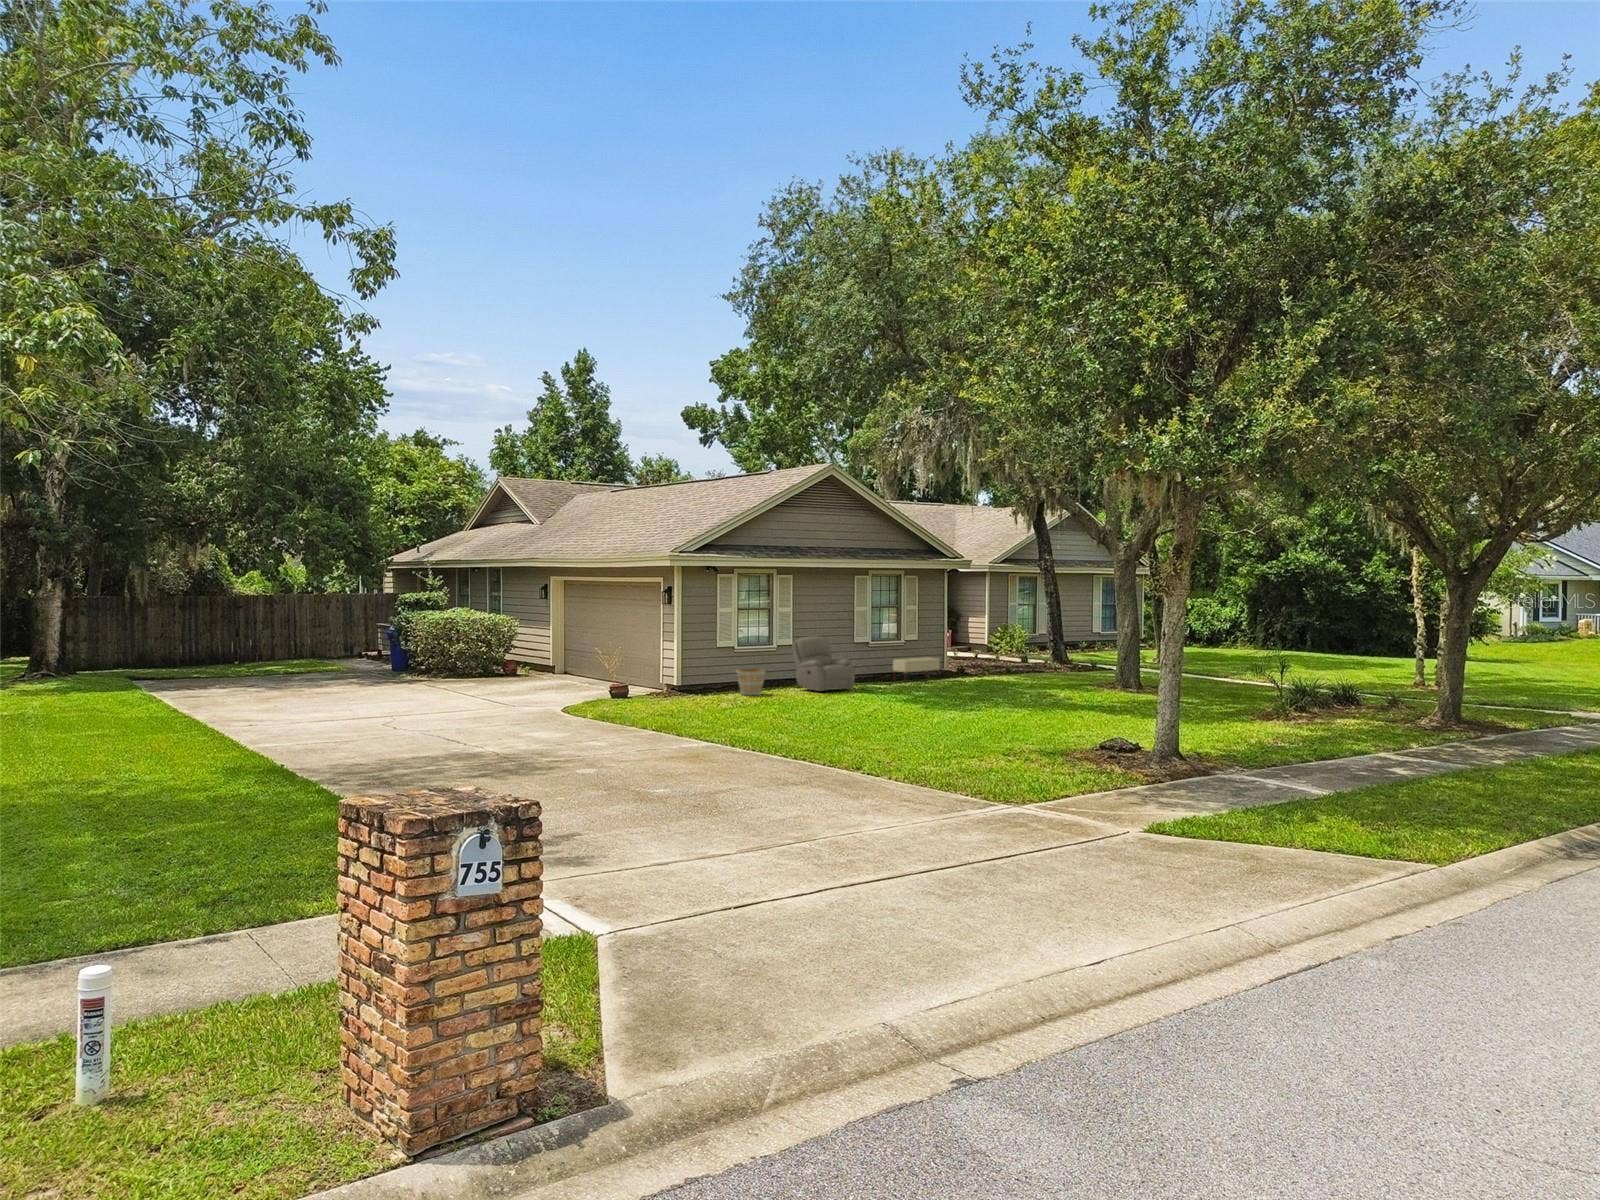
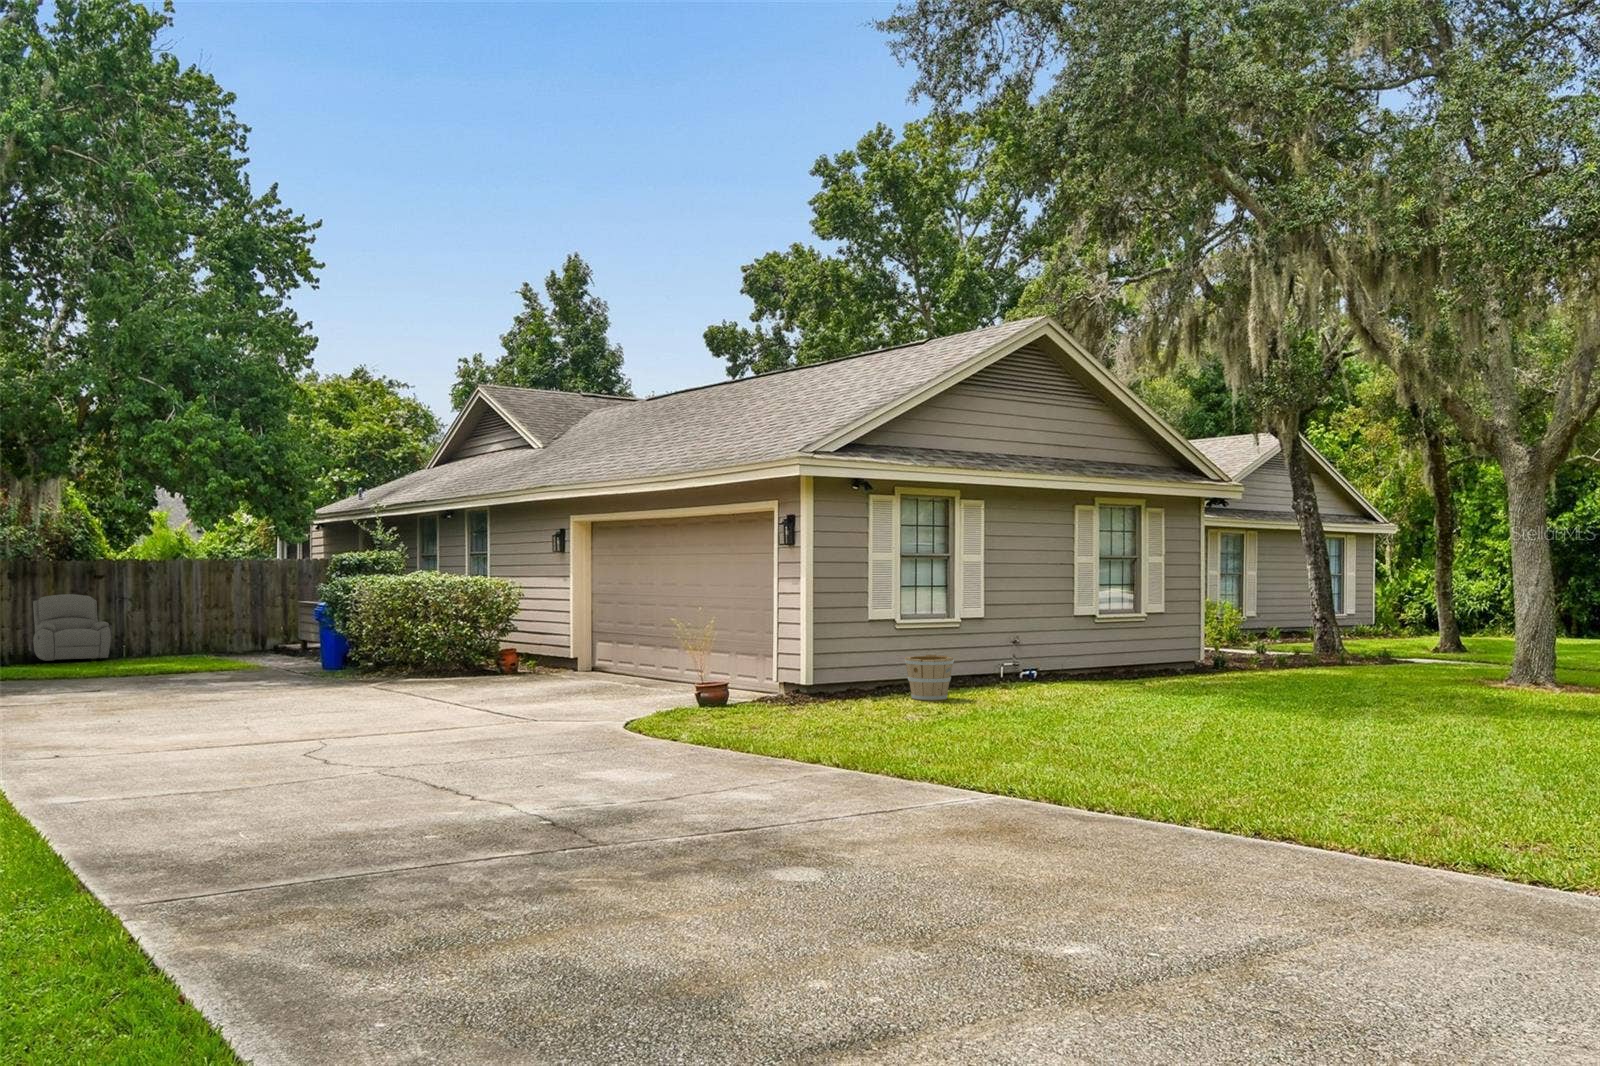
chair: present [792,636,855,692] -> present [33,594,111,662]
bench: present [893,657,940,682] -> none [1127,639,1198,679]

